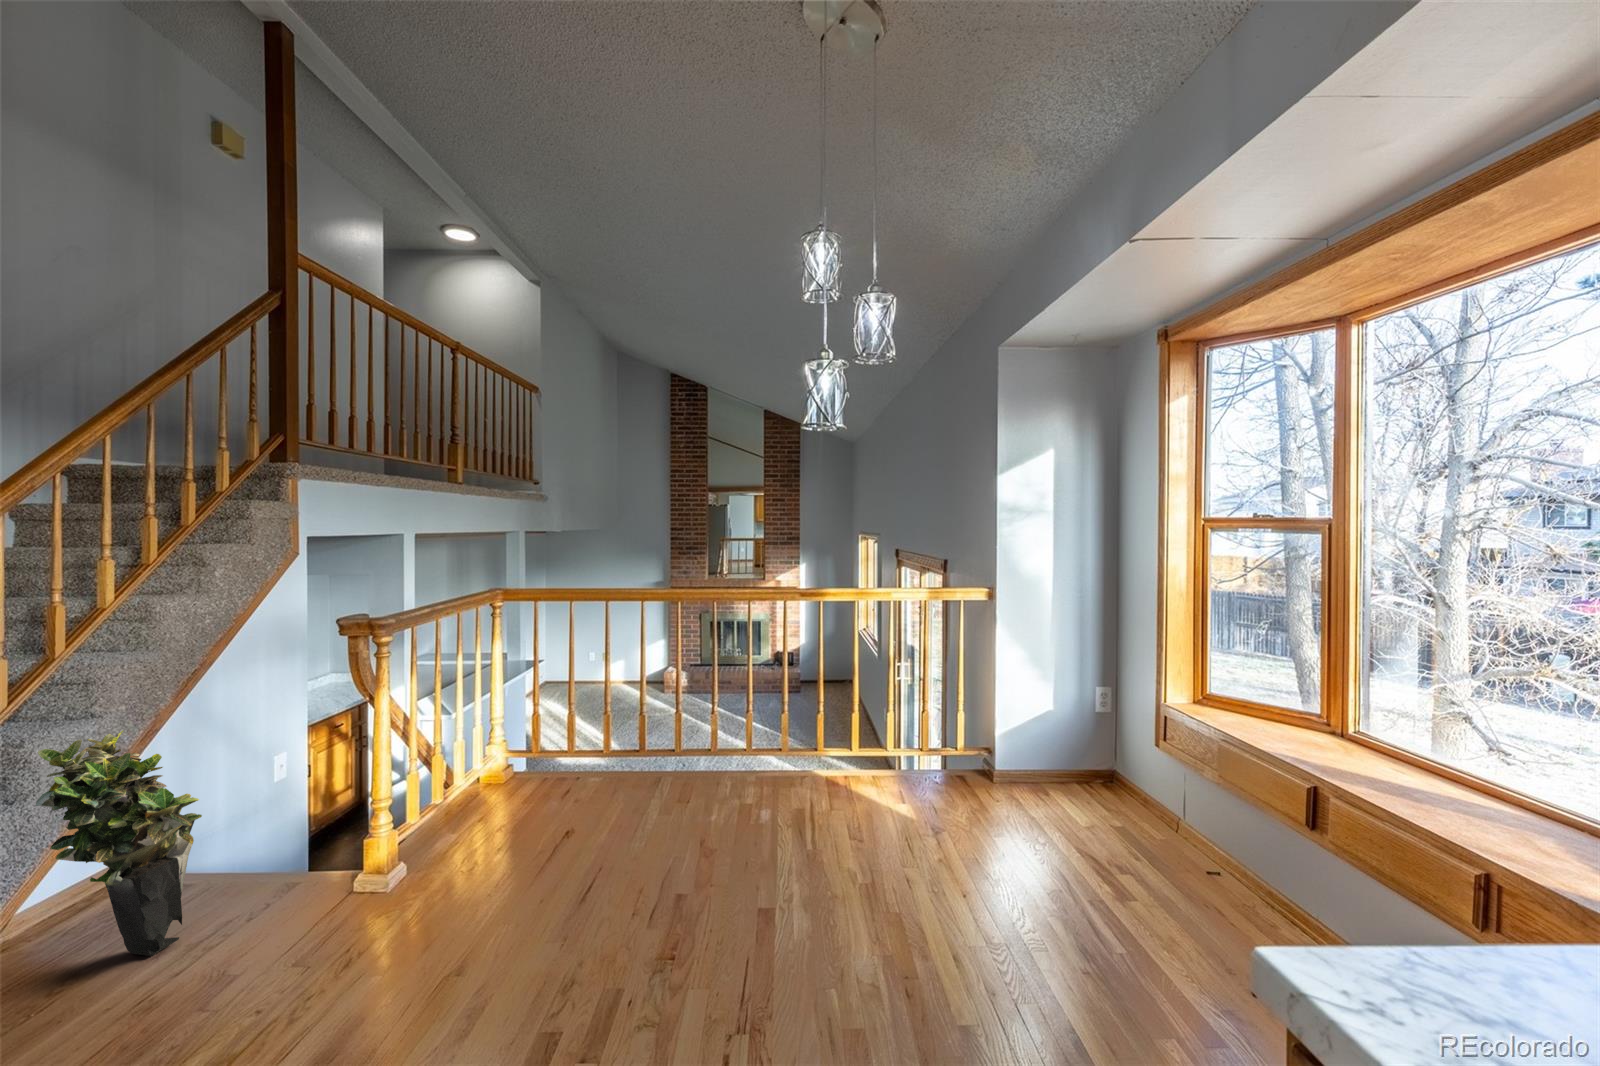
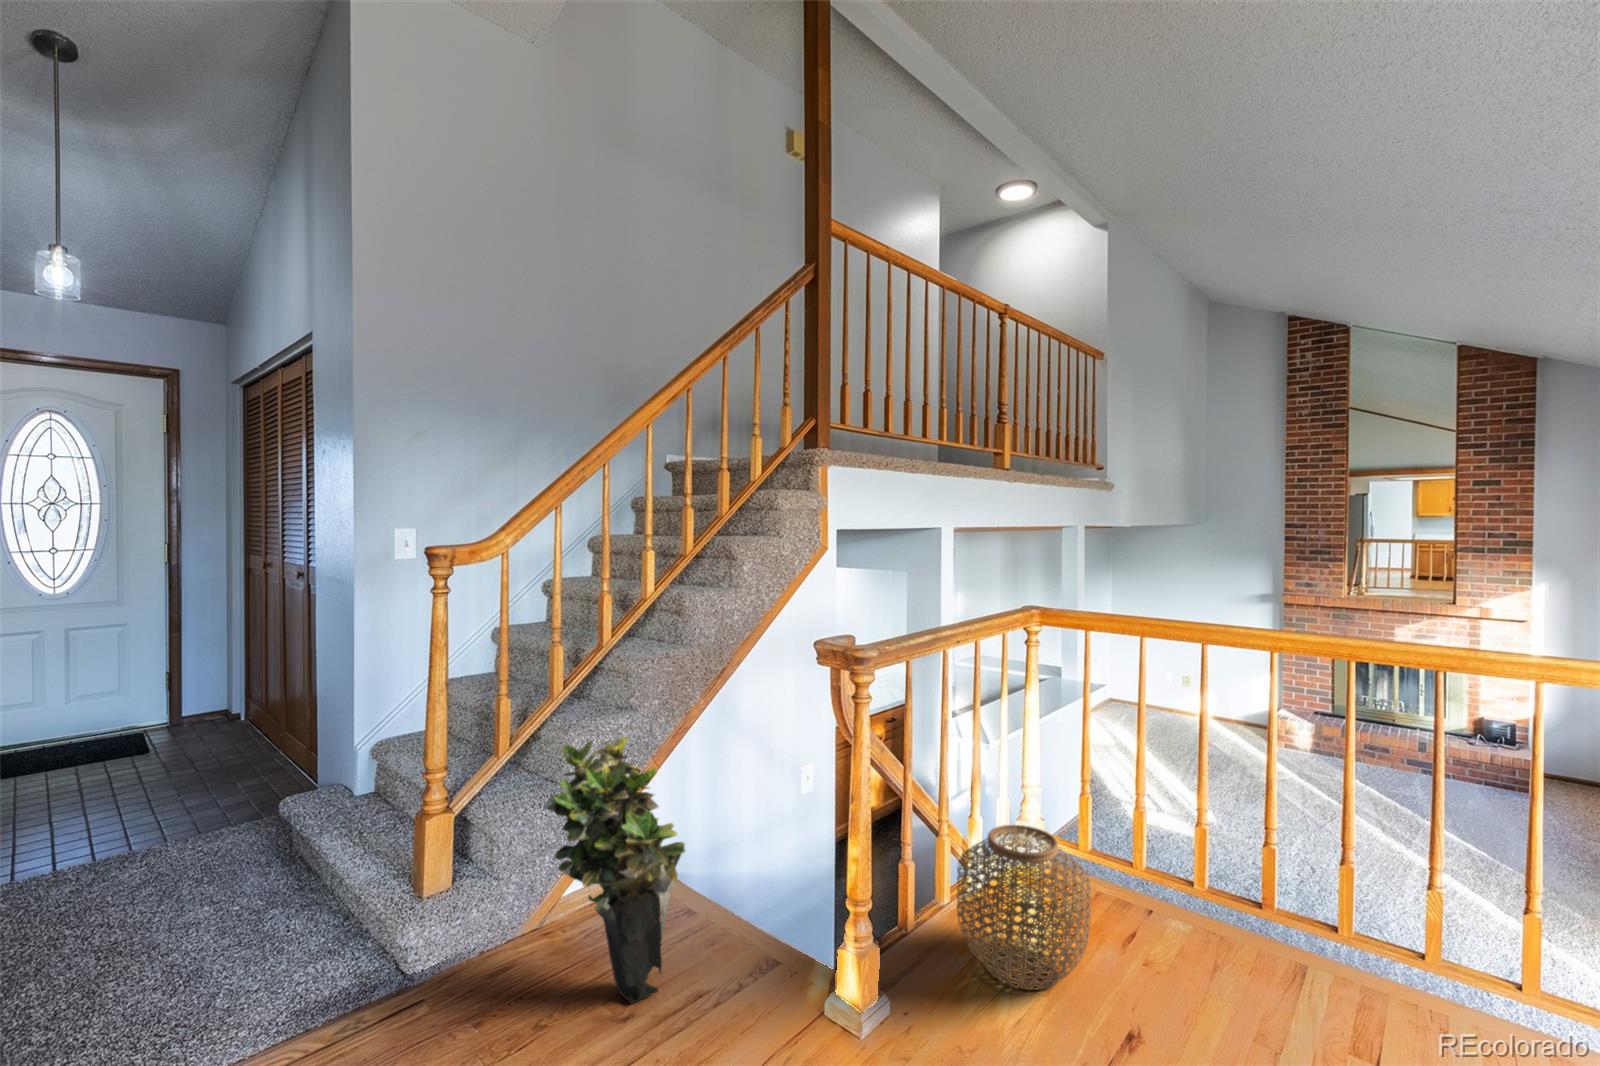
woven basket: none [449,740,543,847] -> present [957,825,1091,990]

